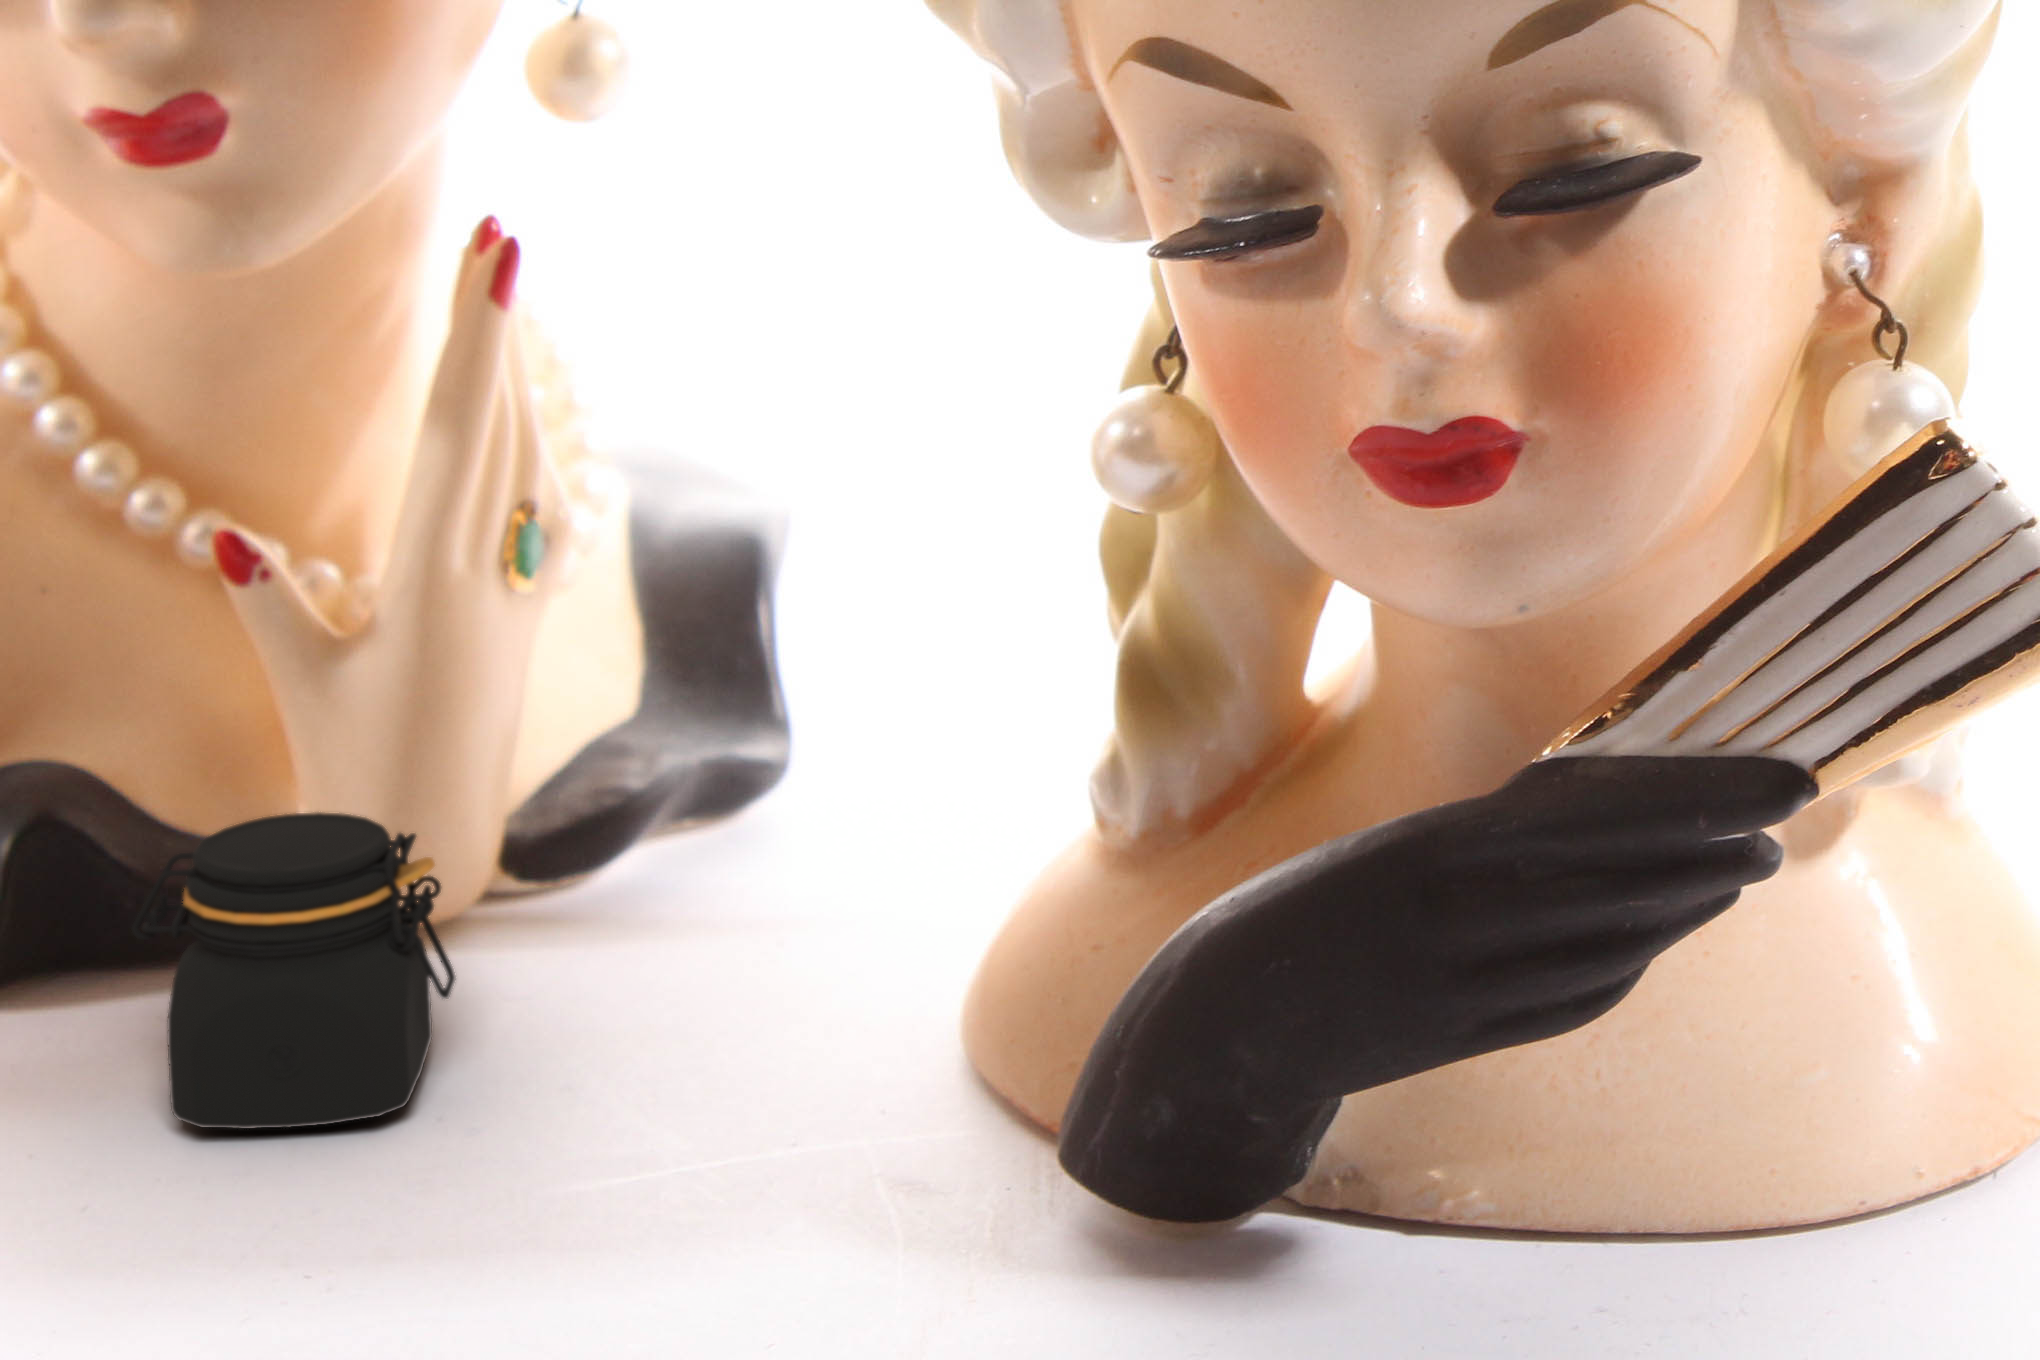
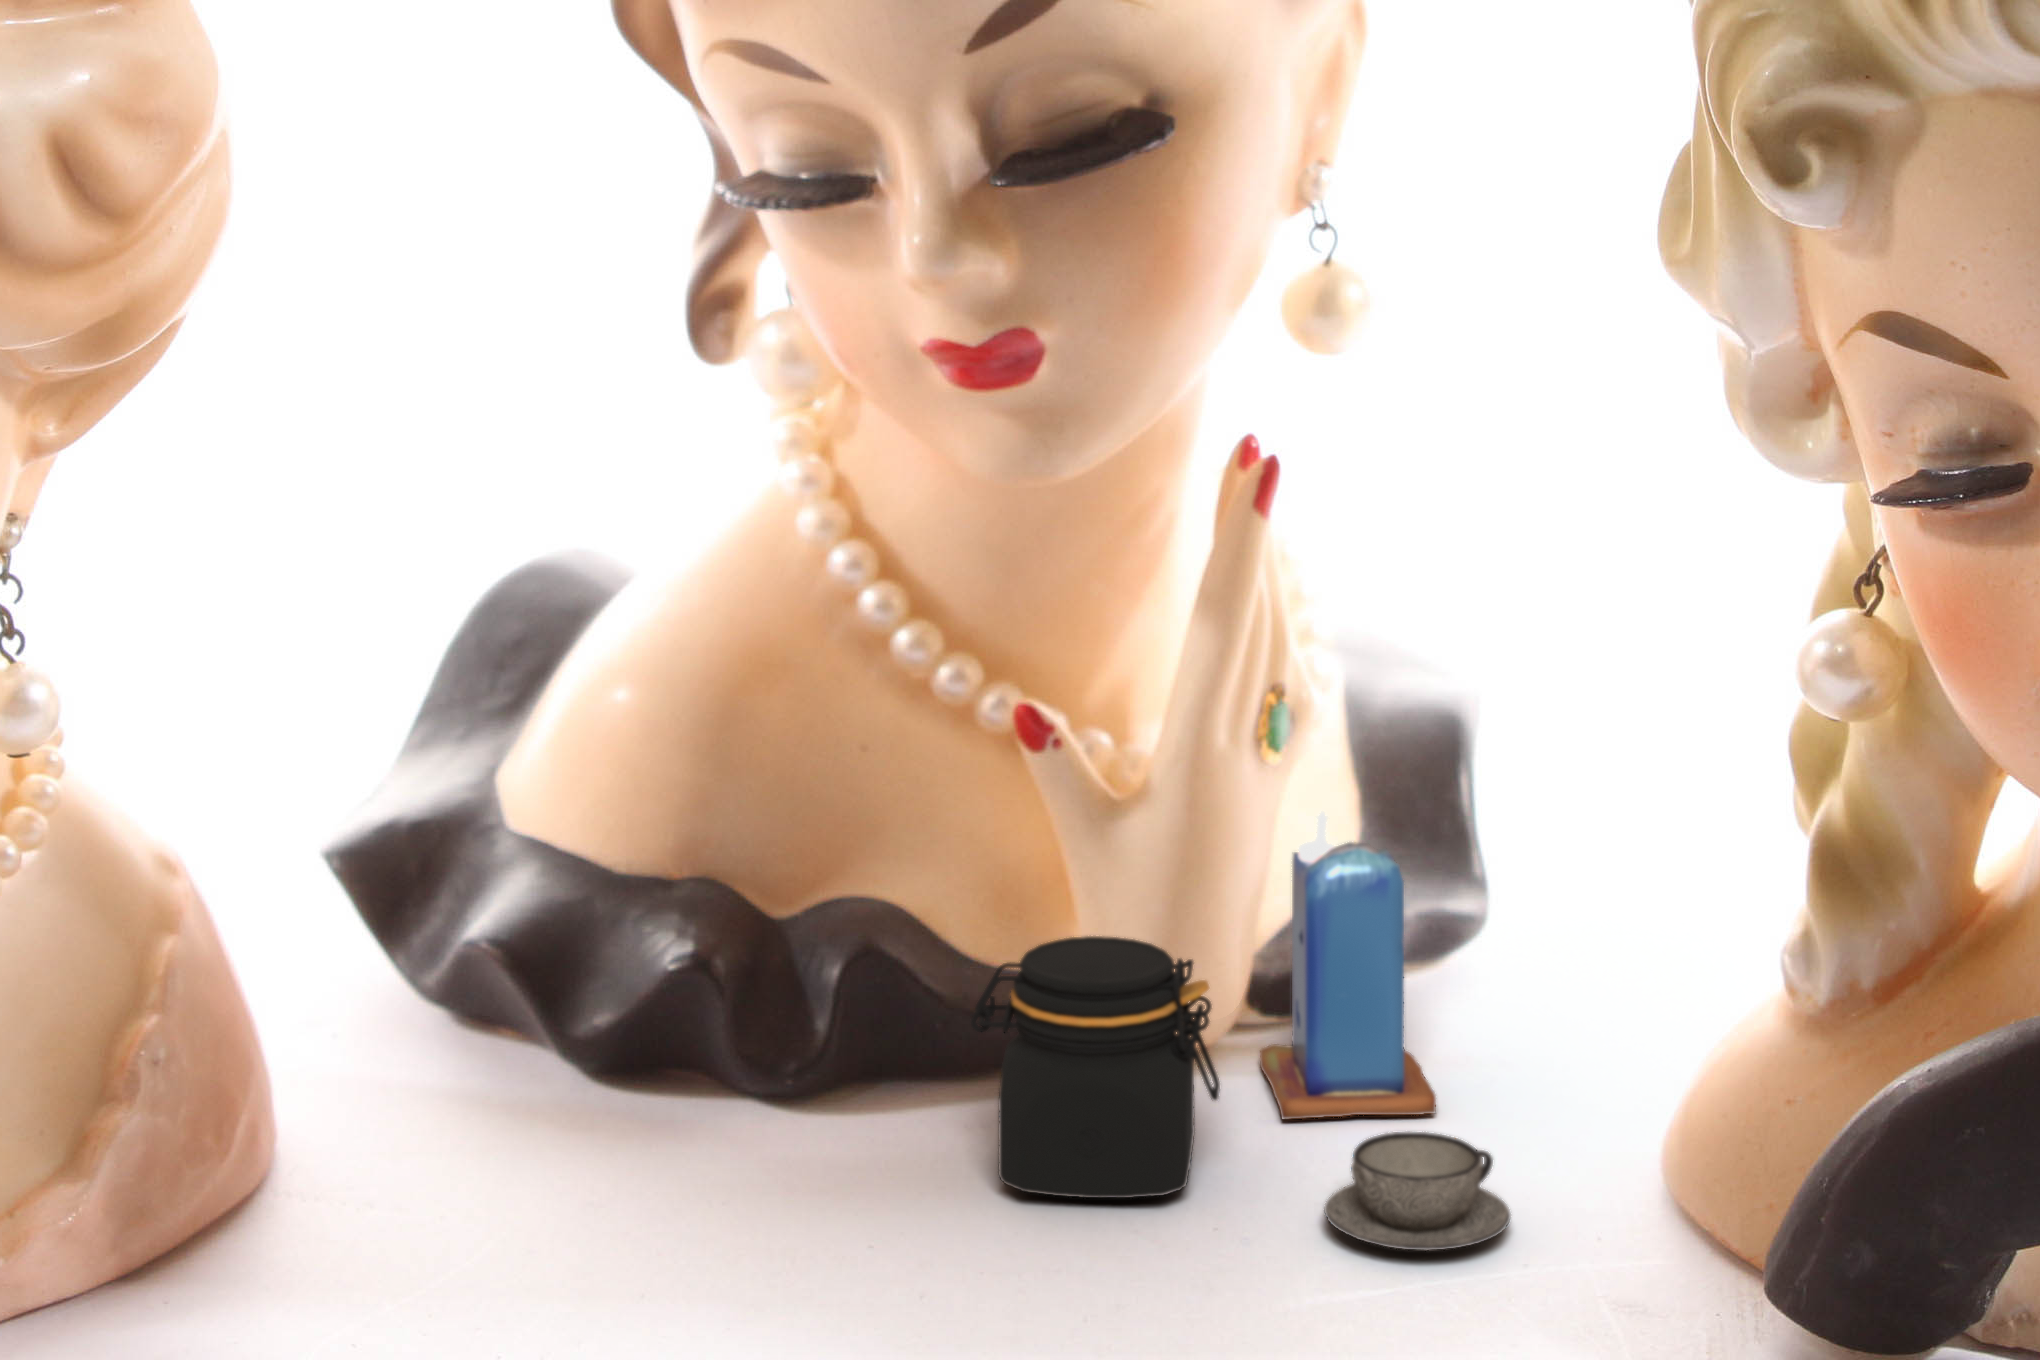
candle: none [535,645,737,1011] -> present [1260,812,1436,1119]
teacup: none [573,1015,798,1155] -> present [1325,1132,1510,1250]

